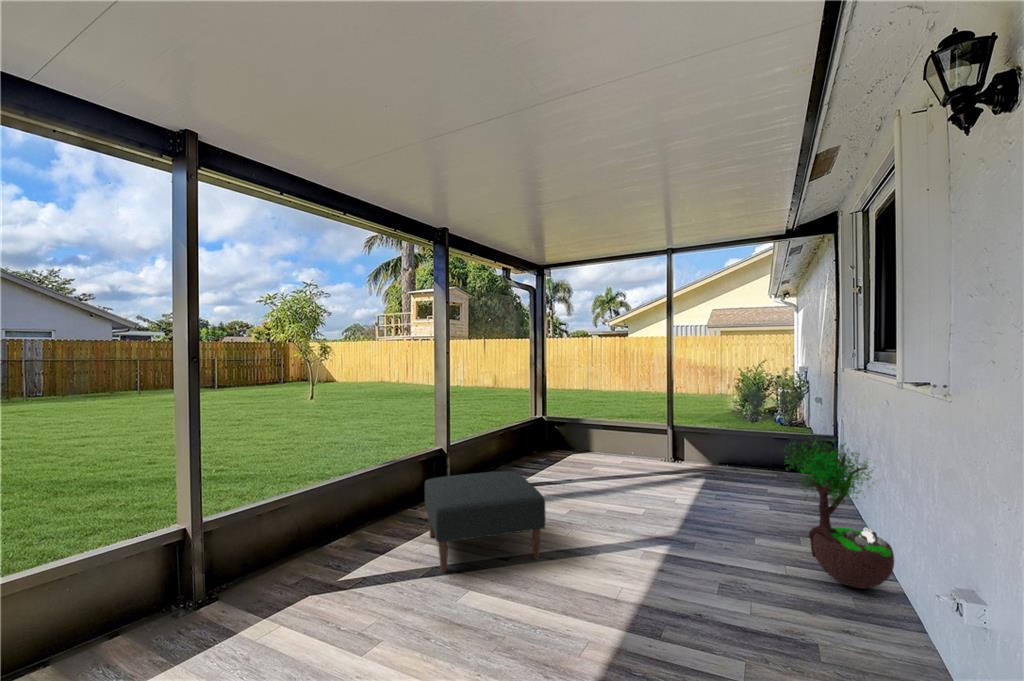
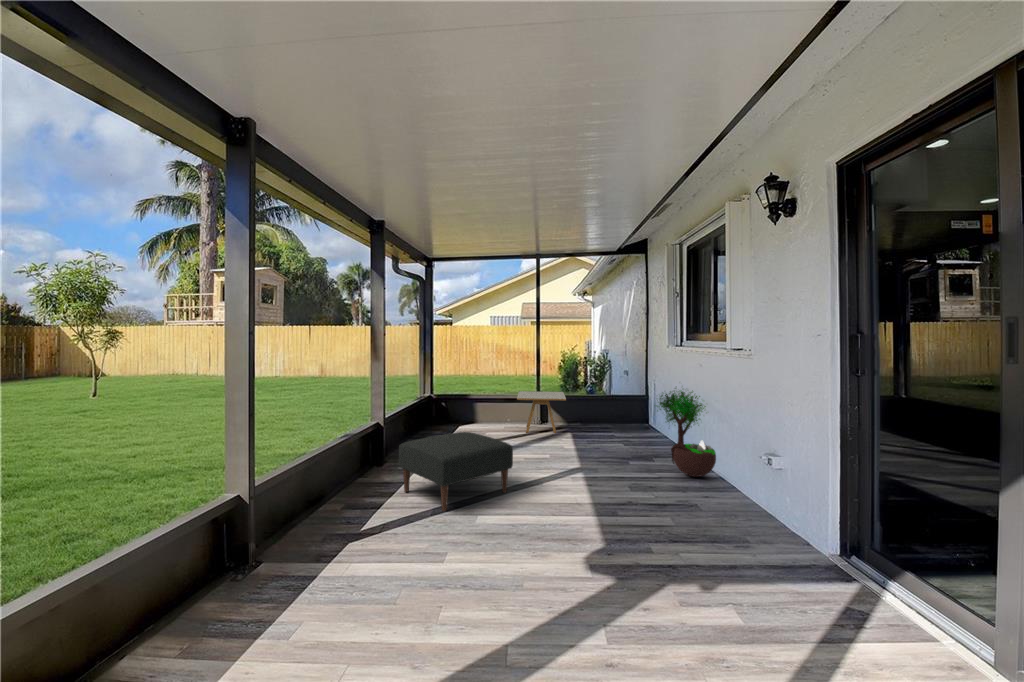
side table: none [630,419,703,478] -> present [517,391,566,433]

